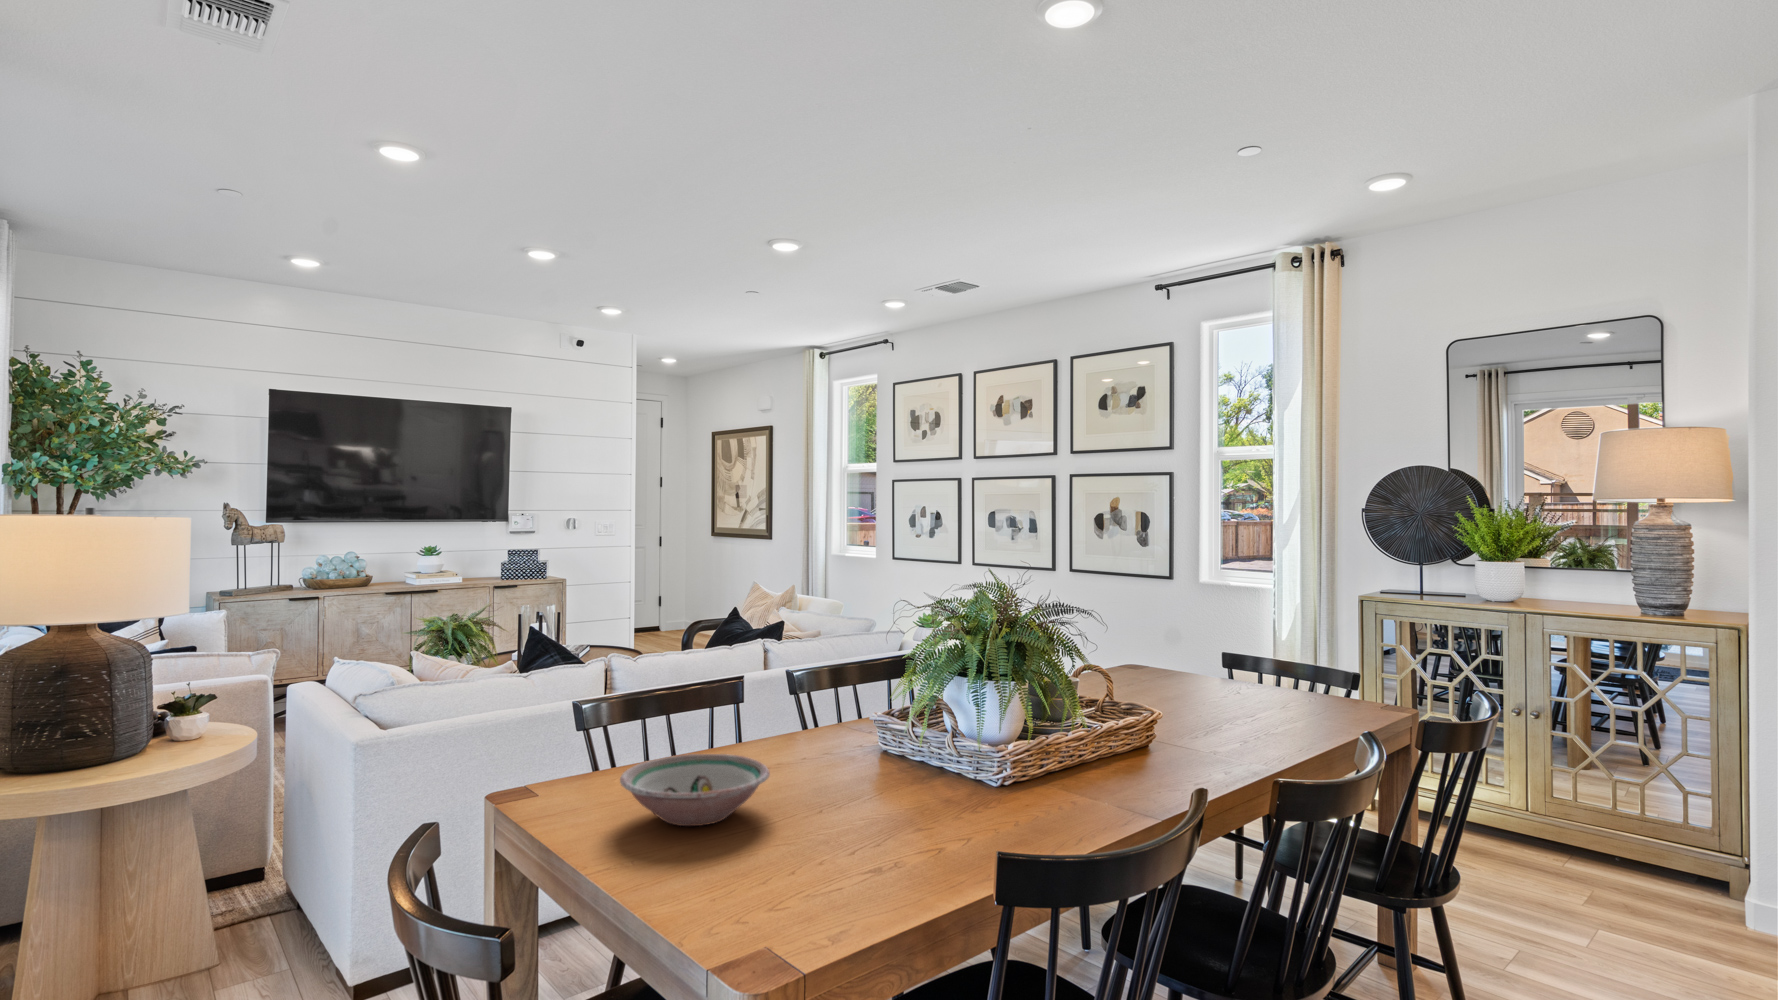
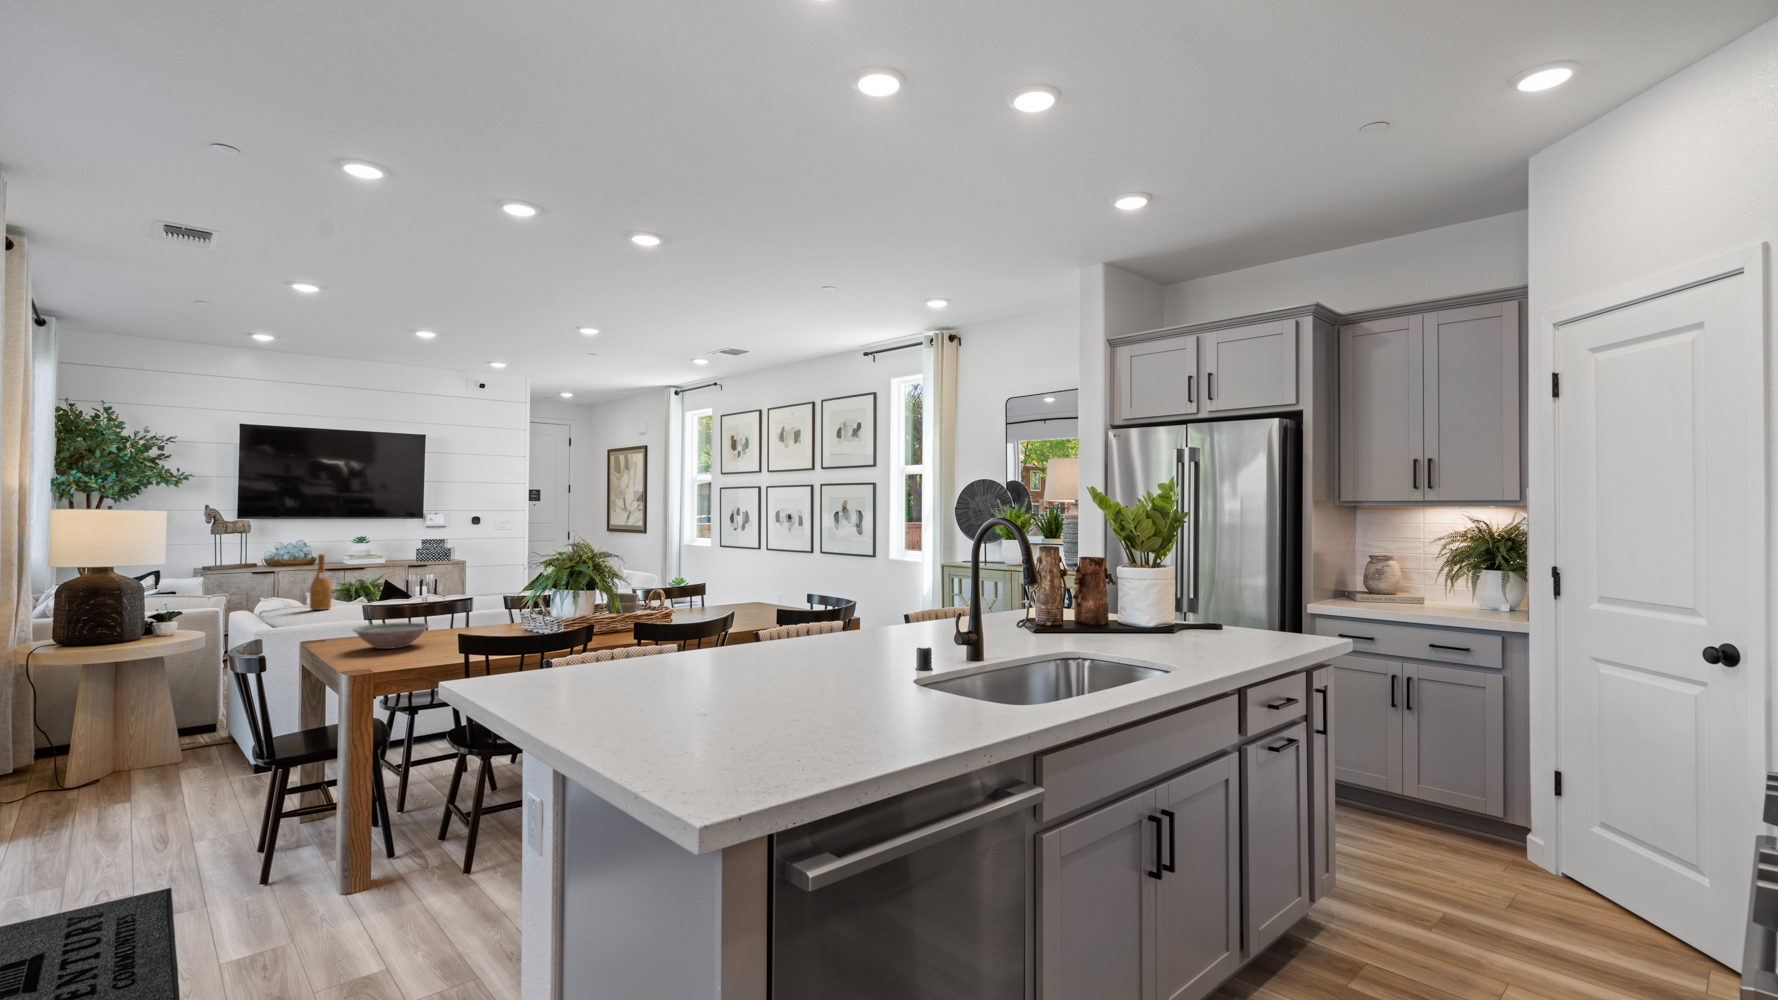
wine bottle: none [426,588,460,685] -> present [310,554,332,610]

